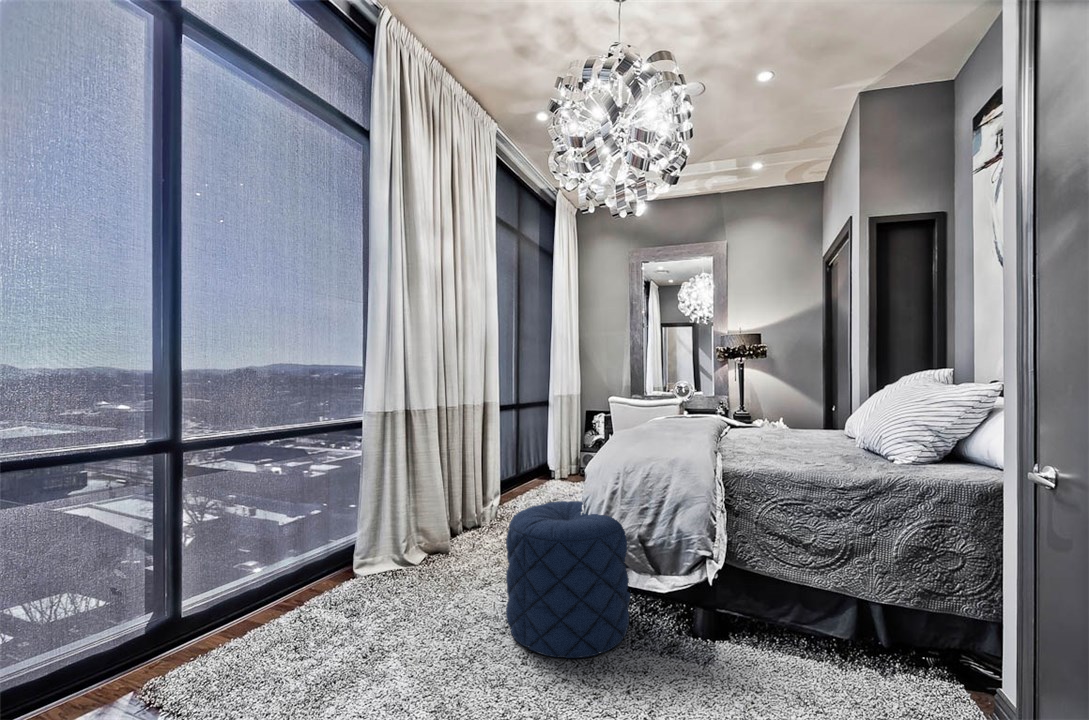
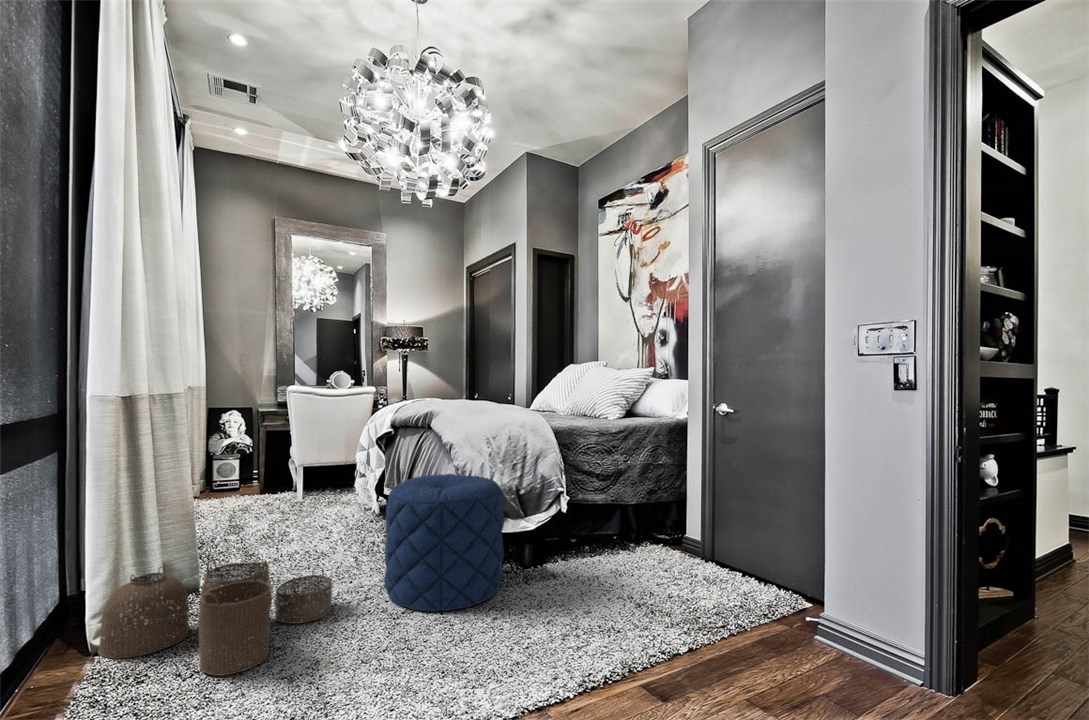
woven basket: none [346,532,478,628] -> present [98,559,333,676]

